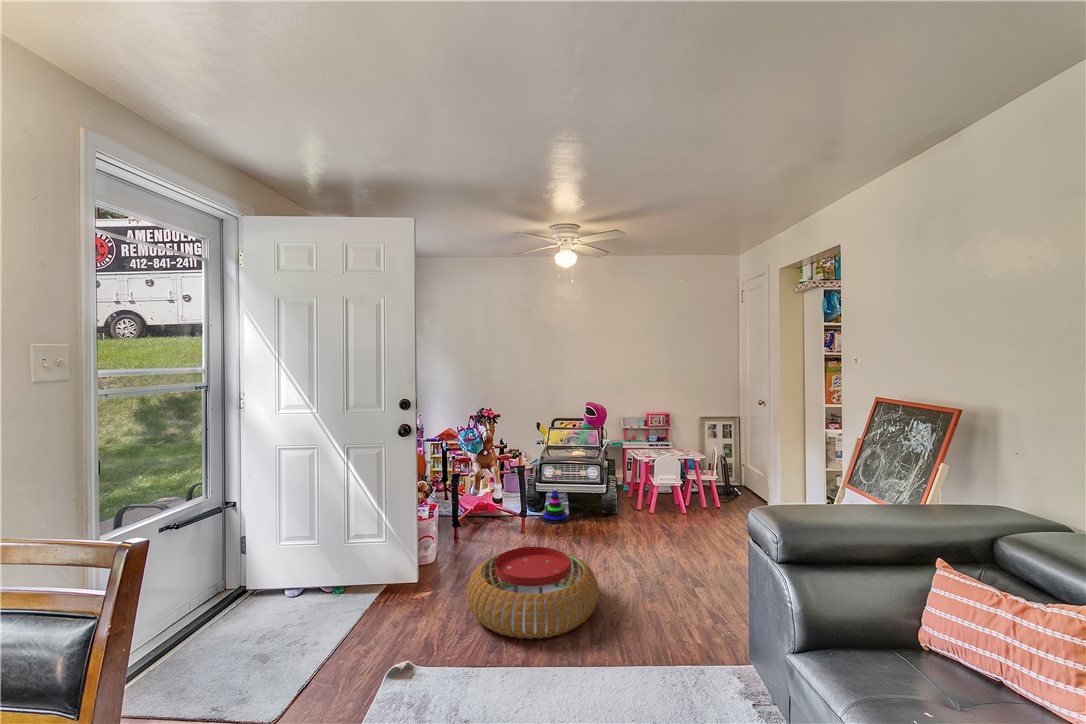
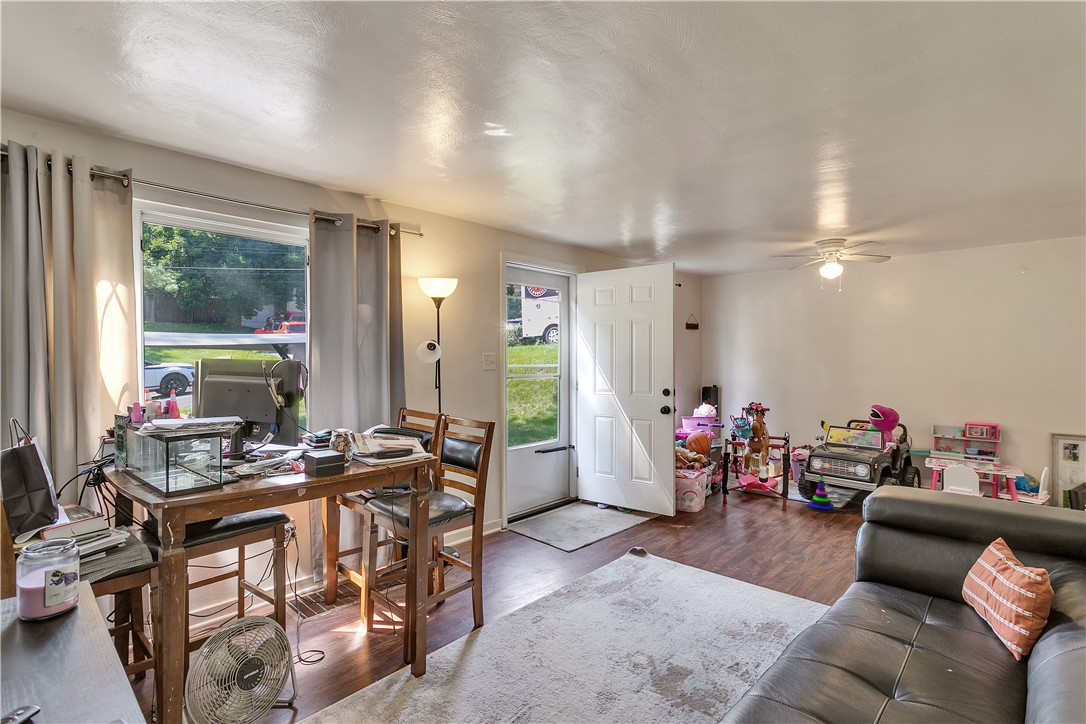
pouf: present [467,547,598,639] -> none [696,507,801,567]

